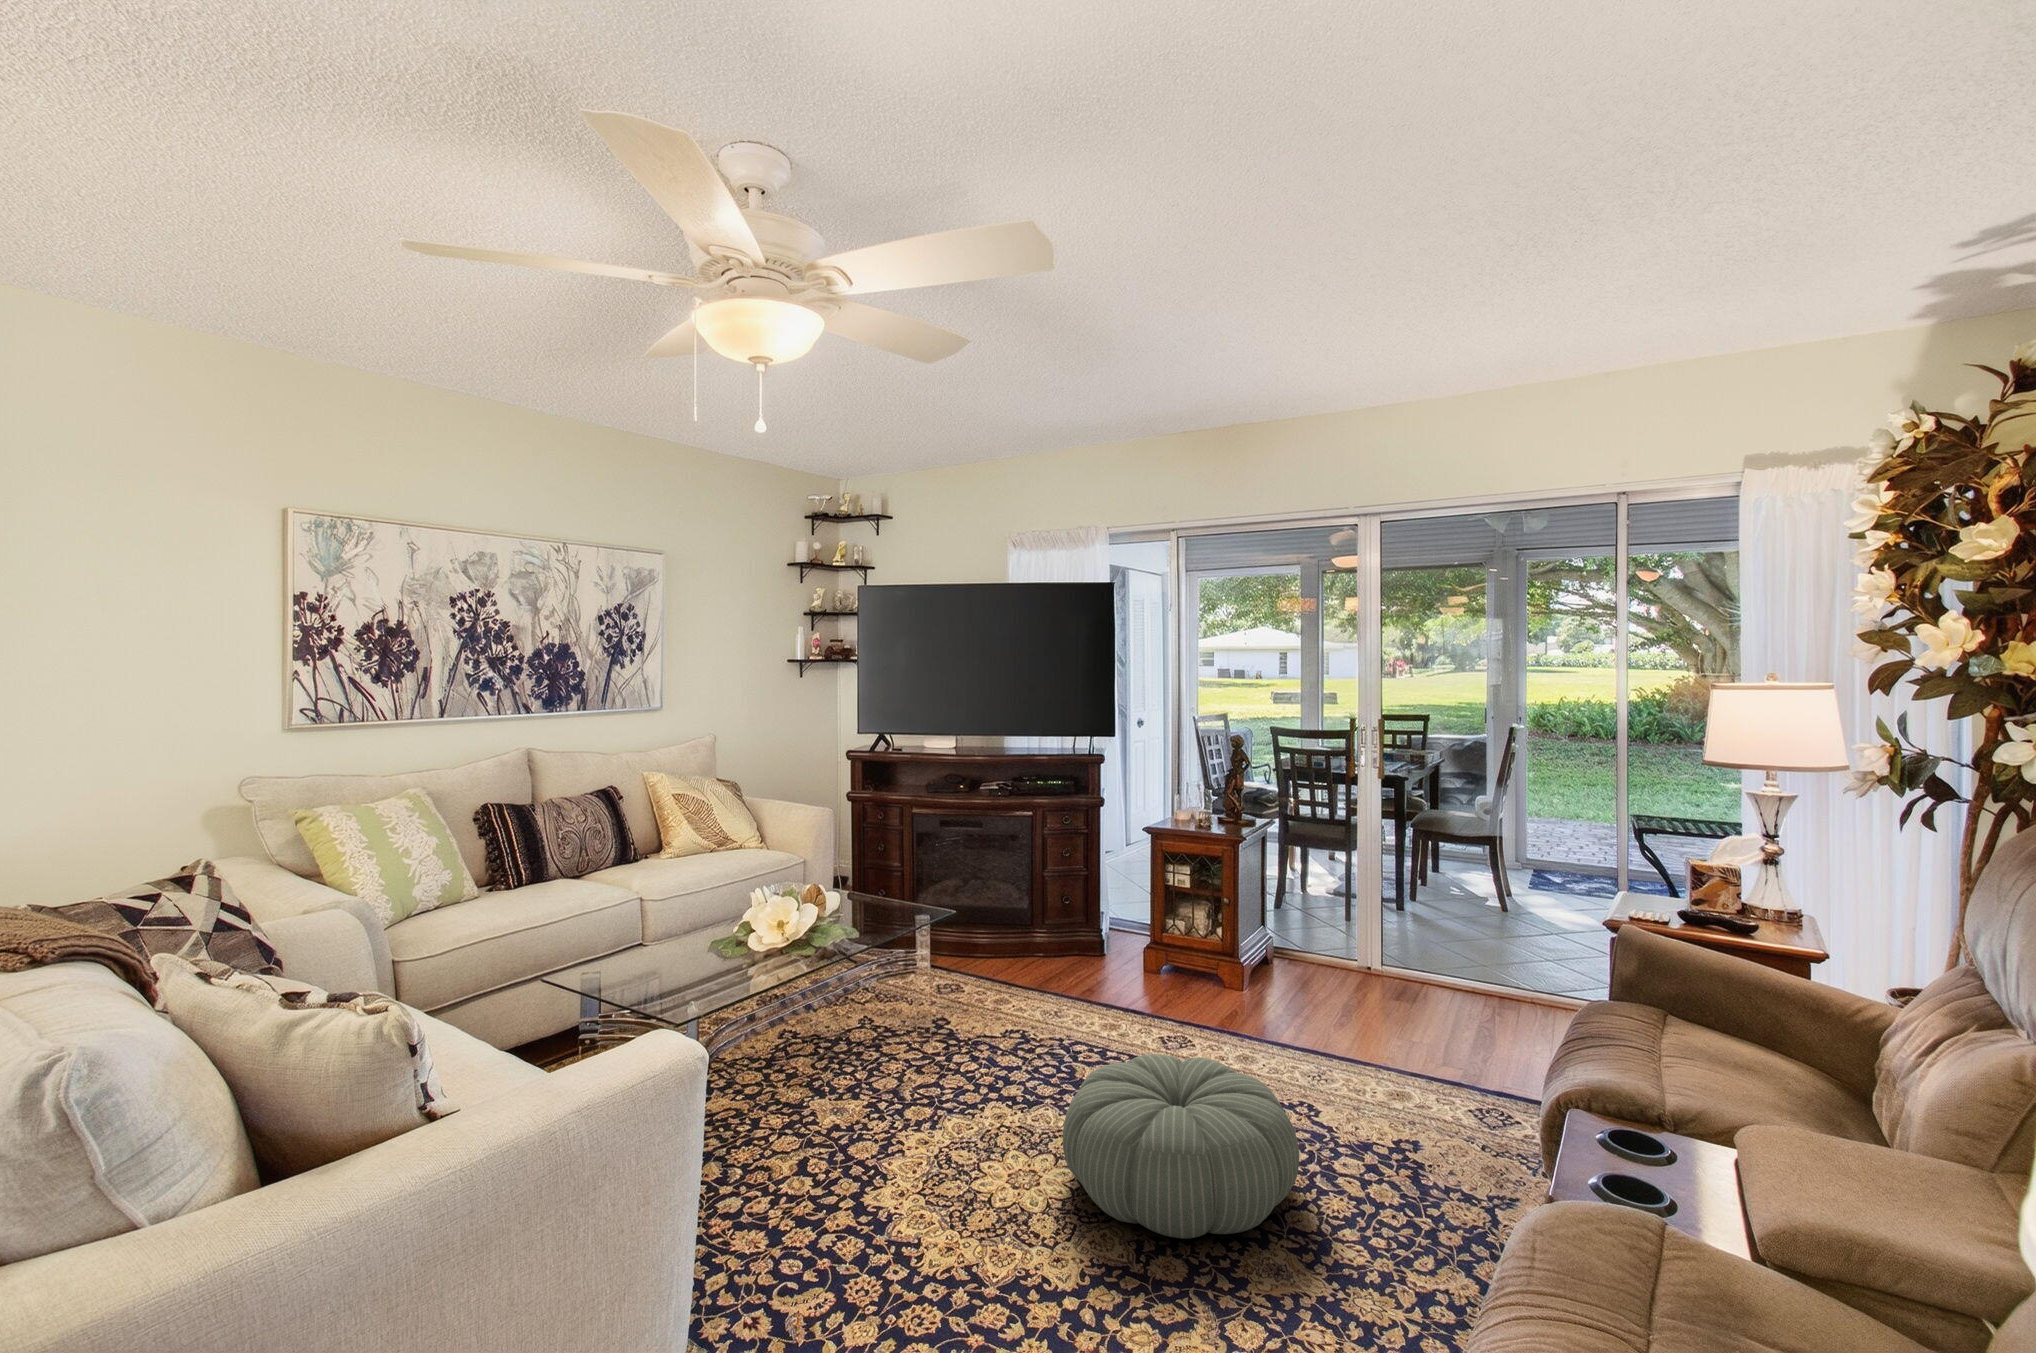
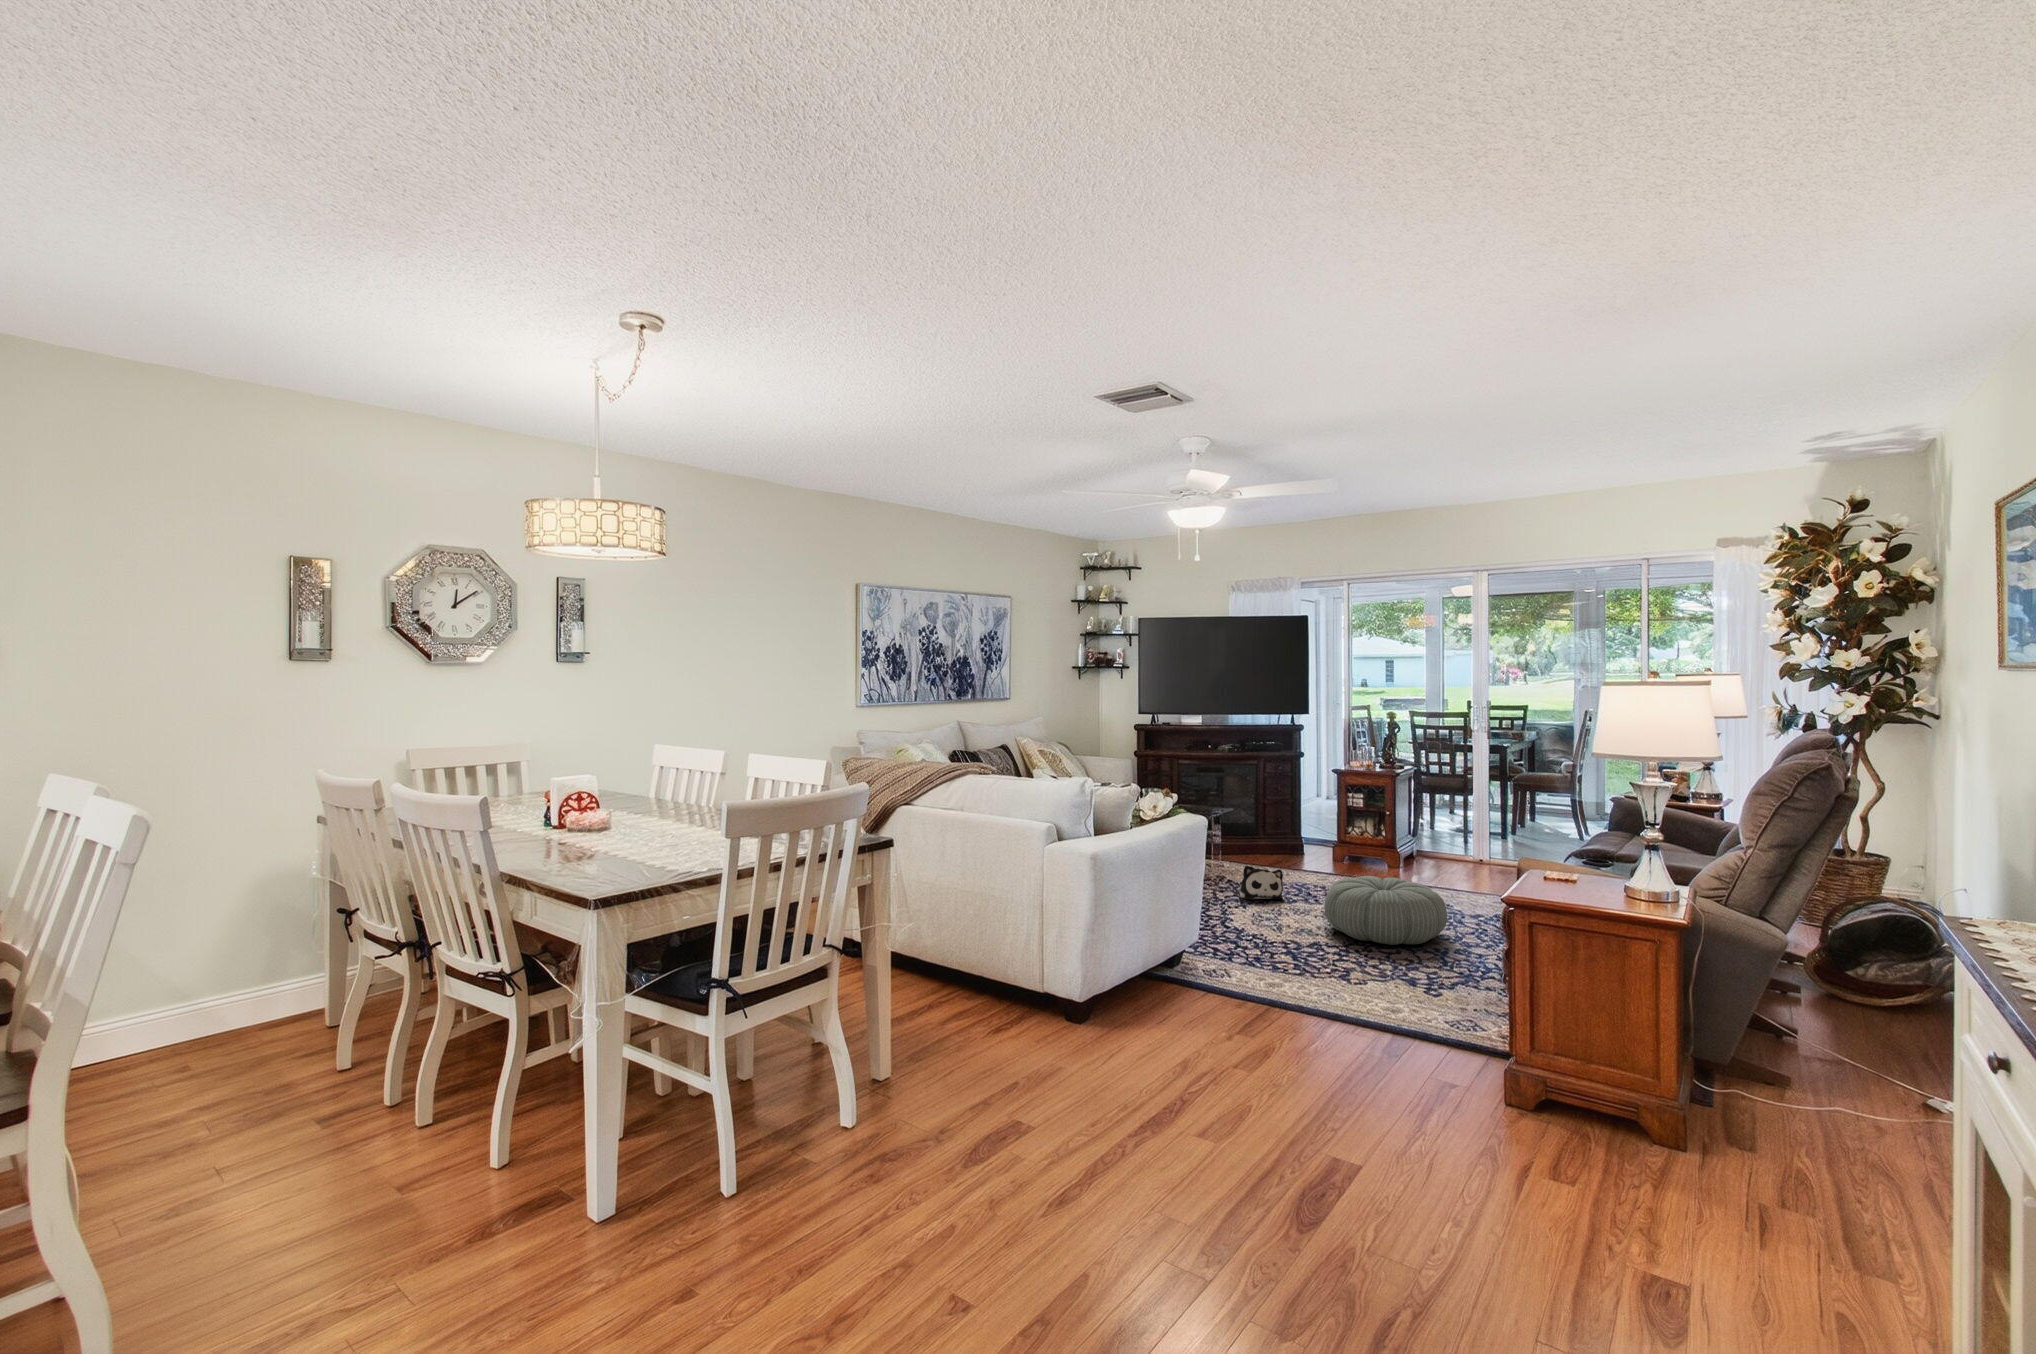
plush toy: none [952,1012,1026,1077] -> present [1239,865,1283,900]

